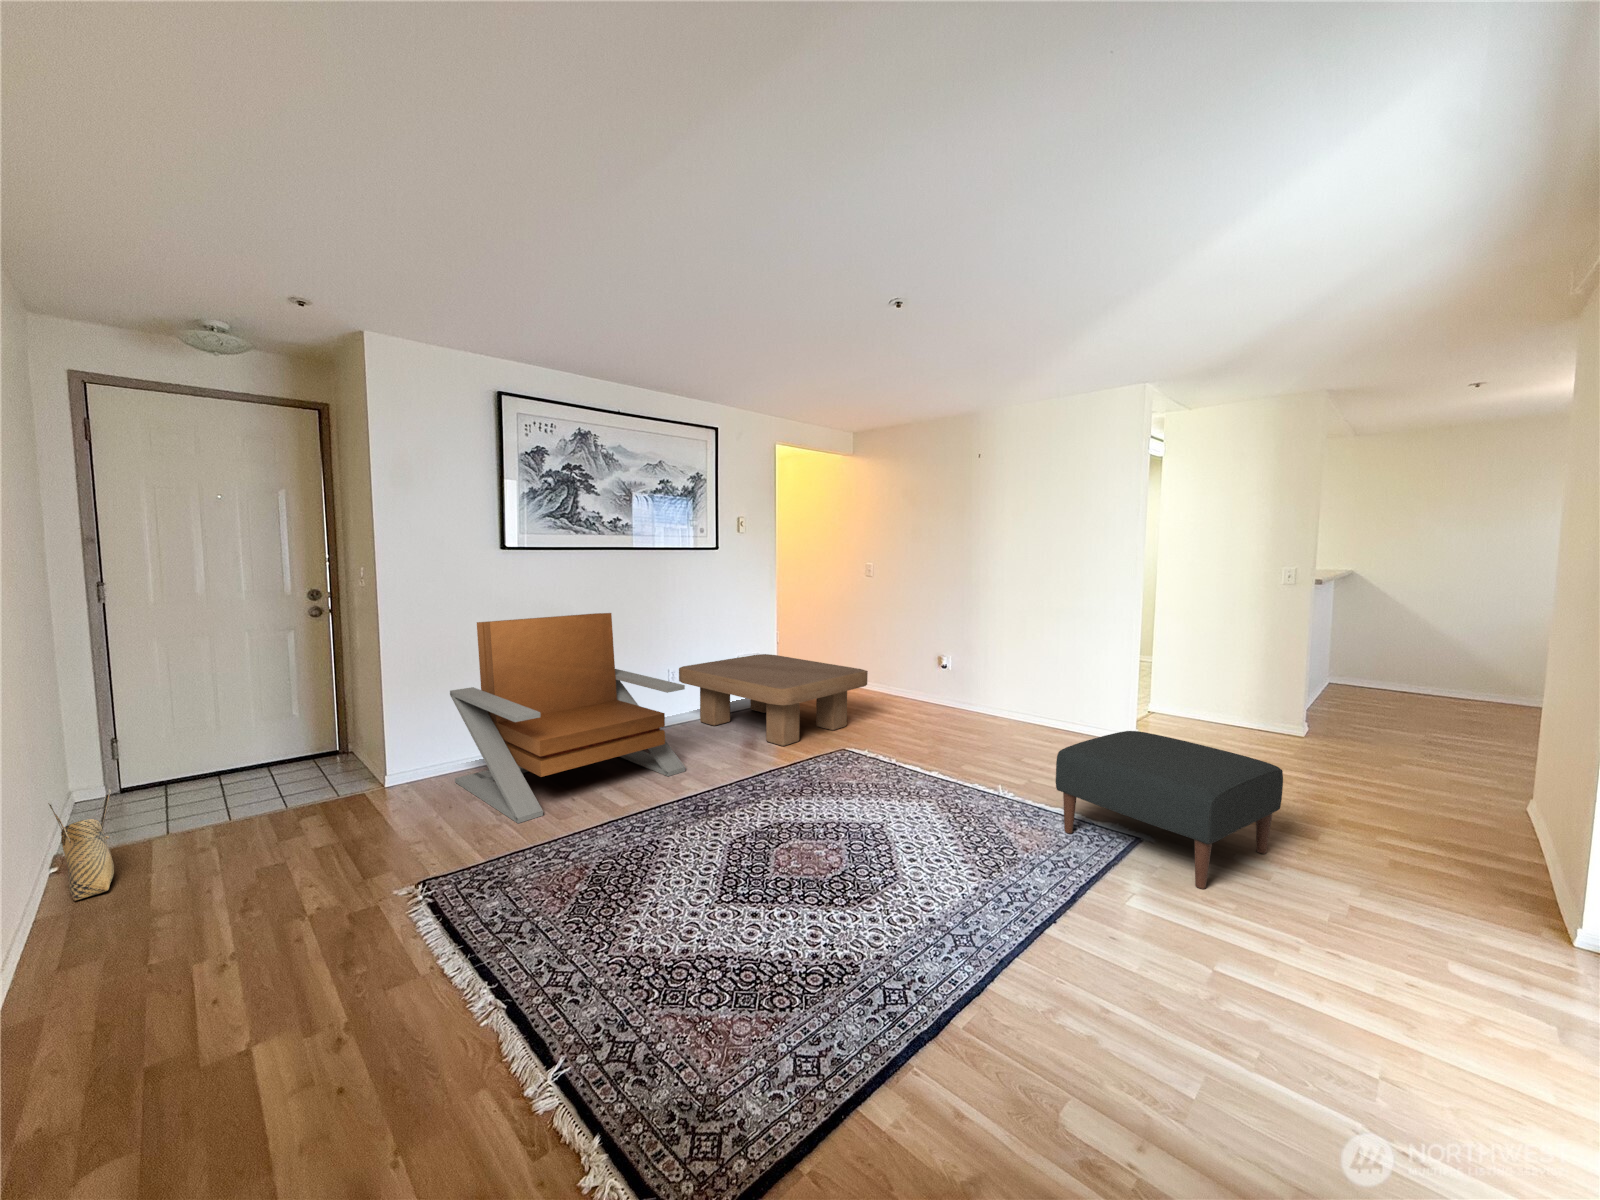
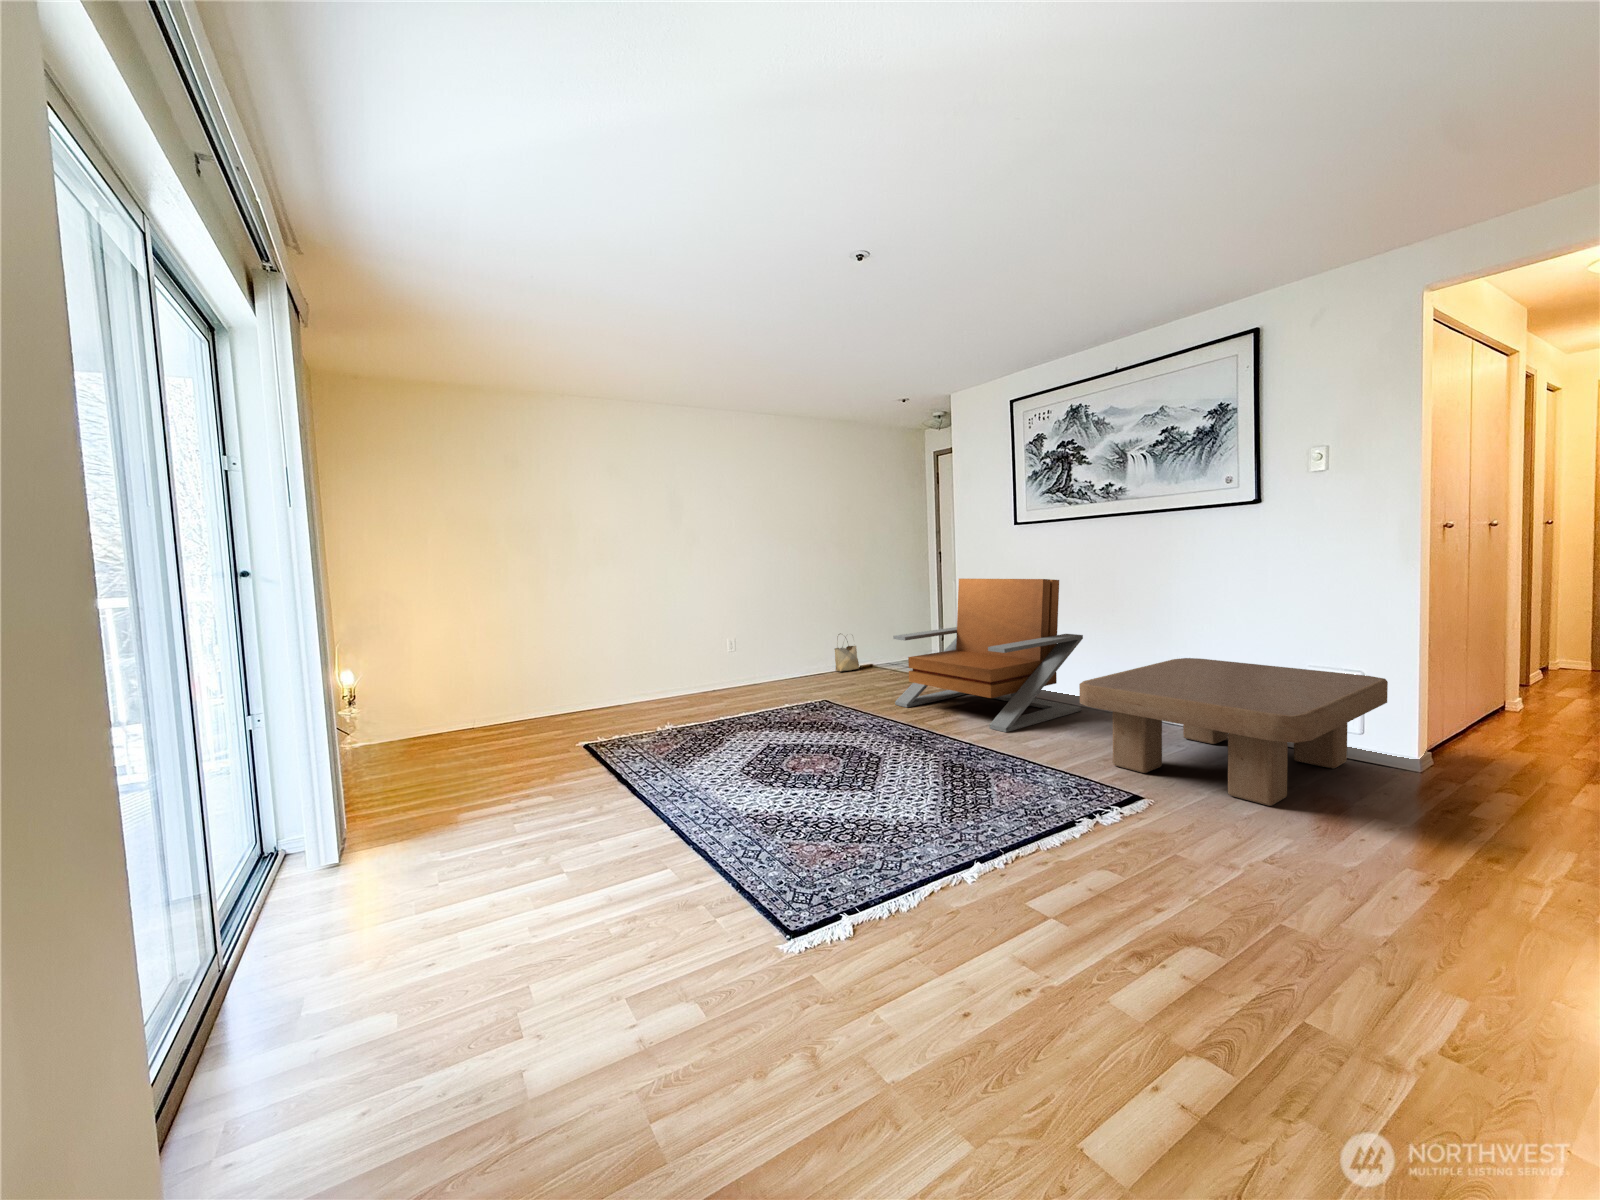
ottoman: present [1056,731,1283,889] -> none [611,767,895,1045]

